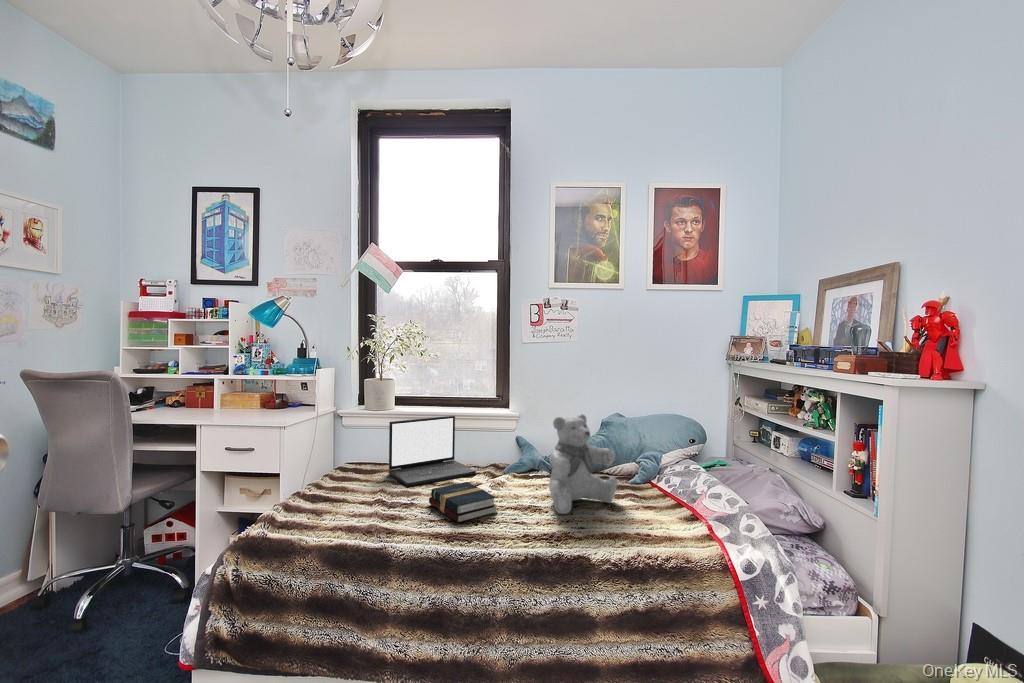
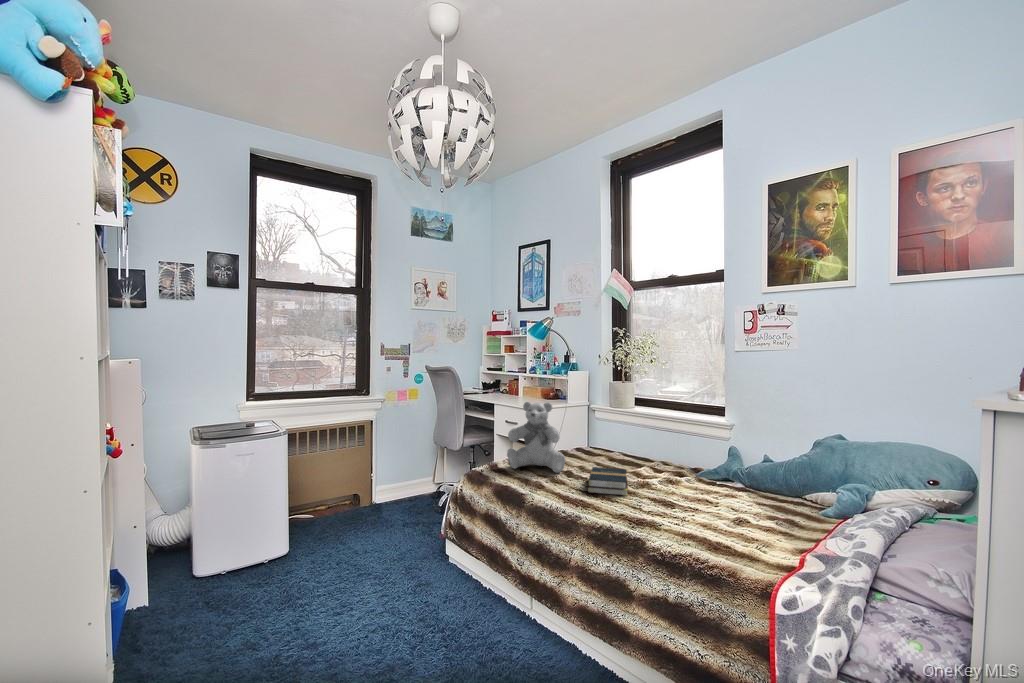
teddy bear: present [549,414,618,514] -> present [507,402,565,473]
laptop: present [389,416,476,487] -> none [598,415,666,472]

